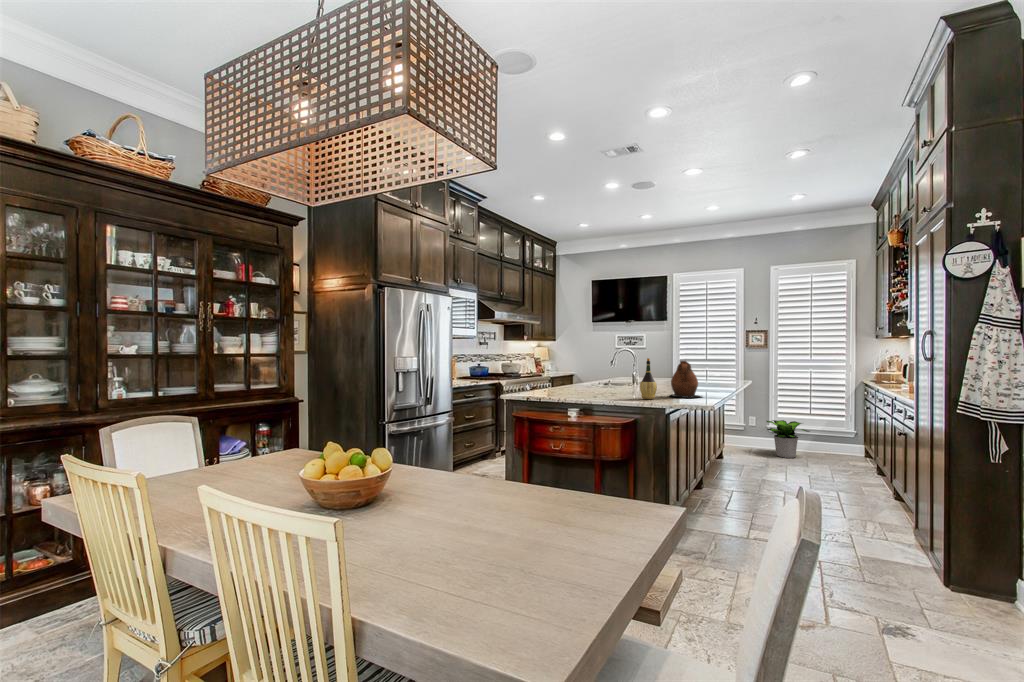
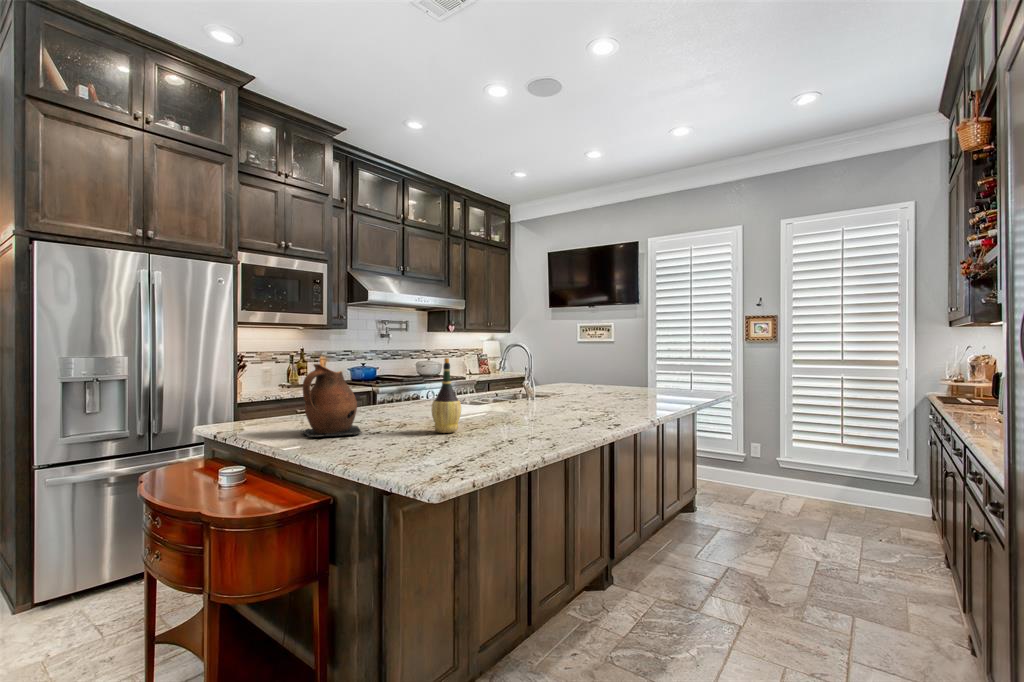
ceramic pitcher: present [670,361,701,398] -> present [303,364,362,437]
potted plant: present [767,420,810,458] -> none [767,449,838,510]

